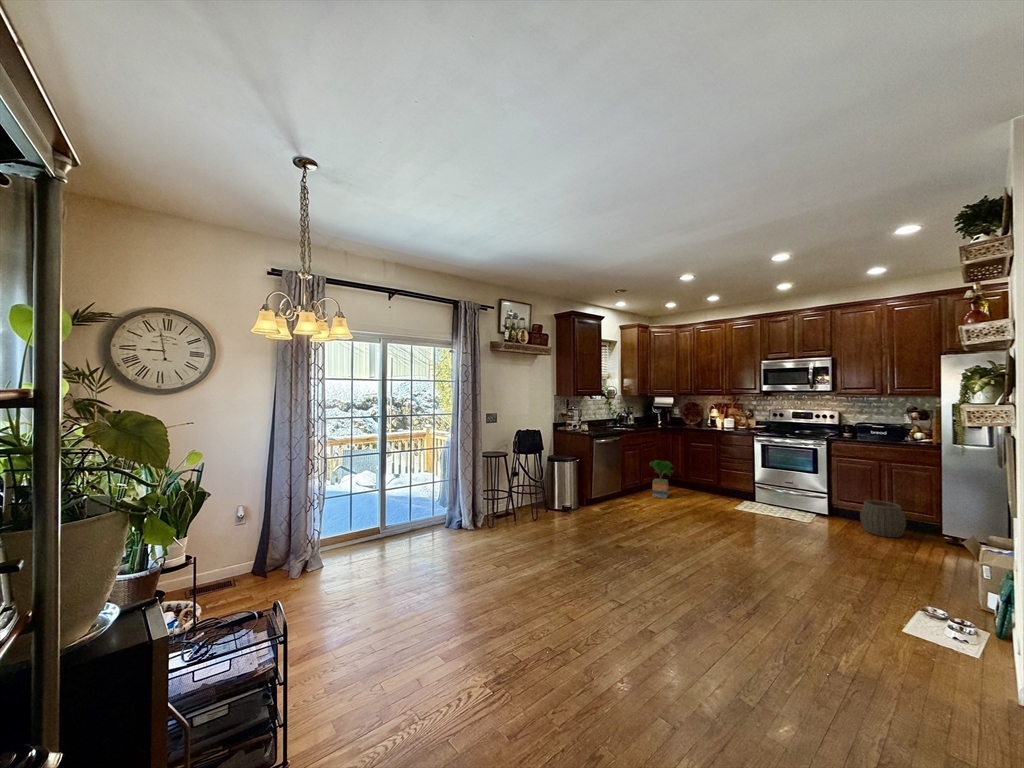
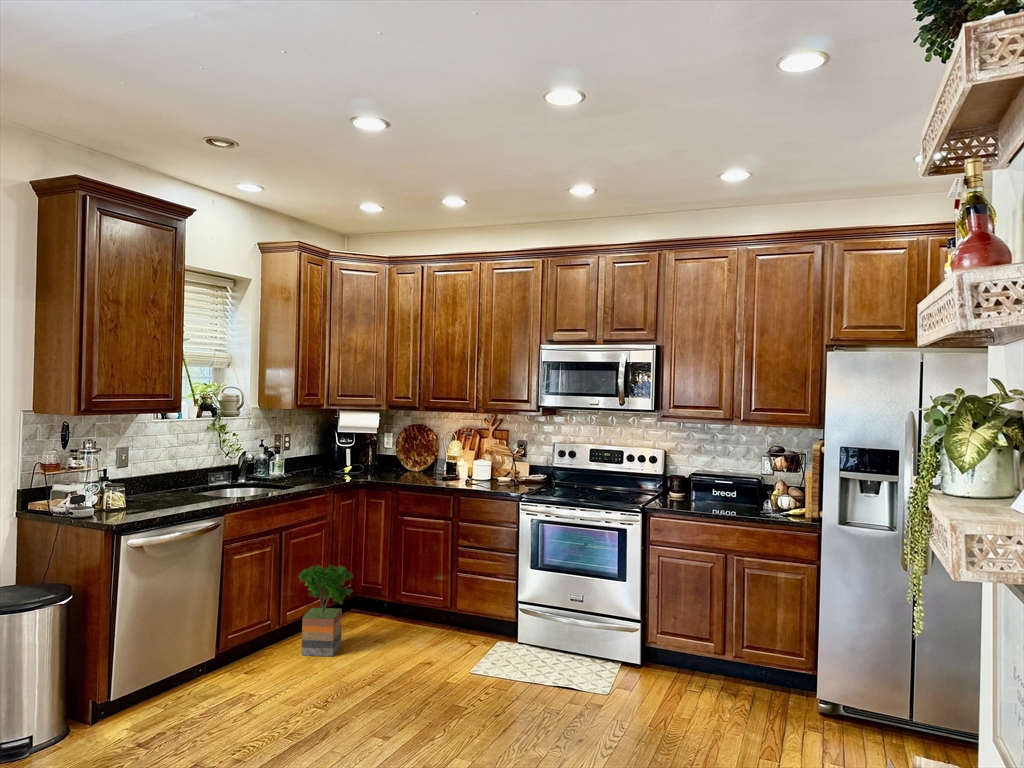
woven basket: present [860,500,906,537] -> none [693,636,766,717]

